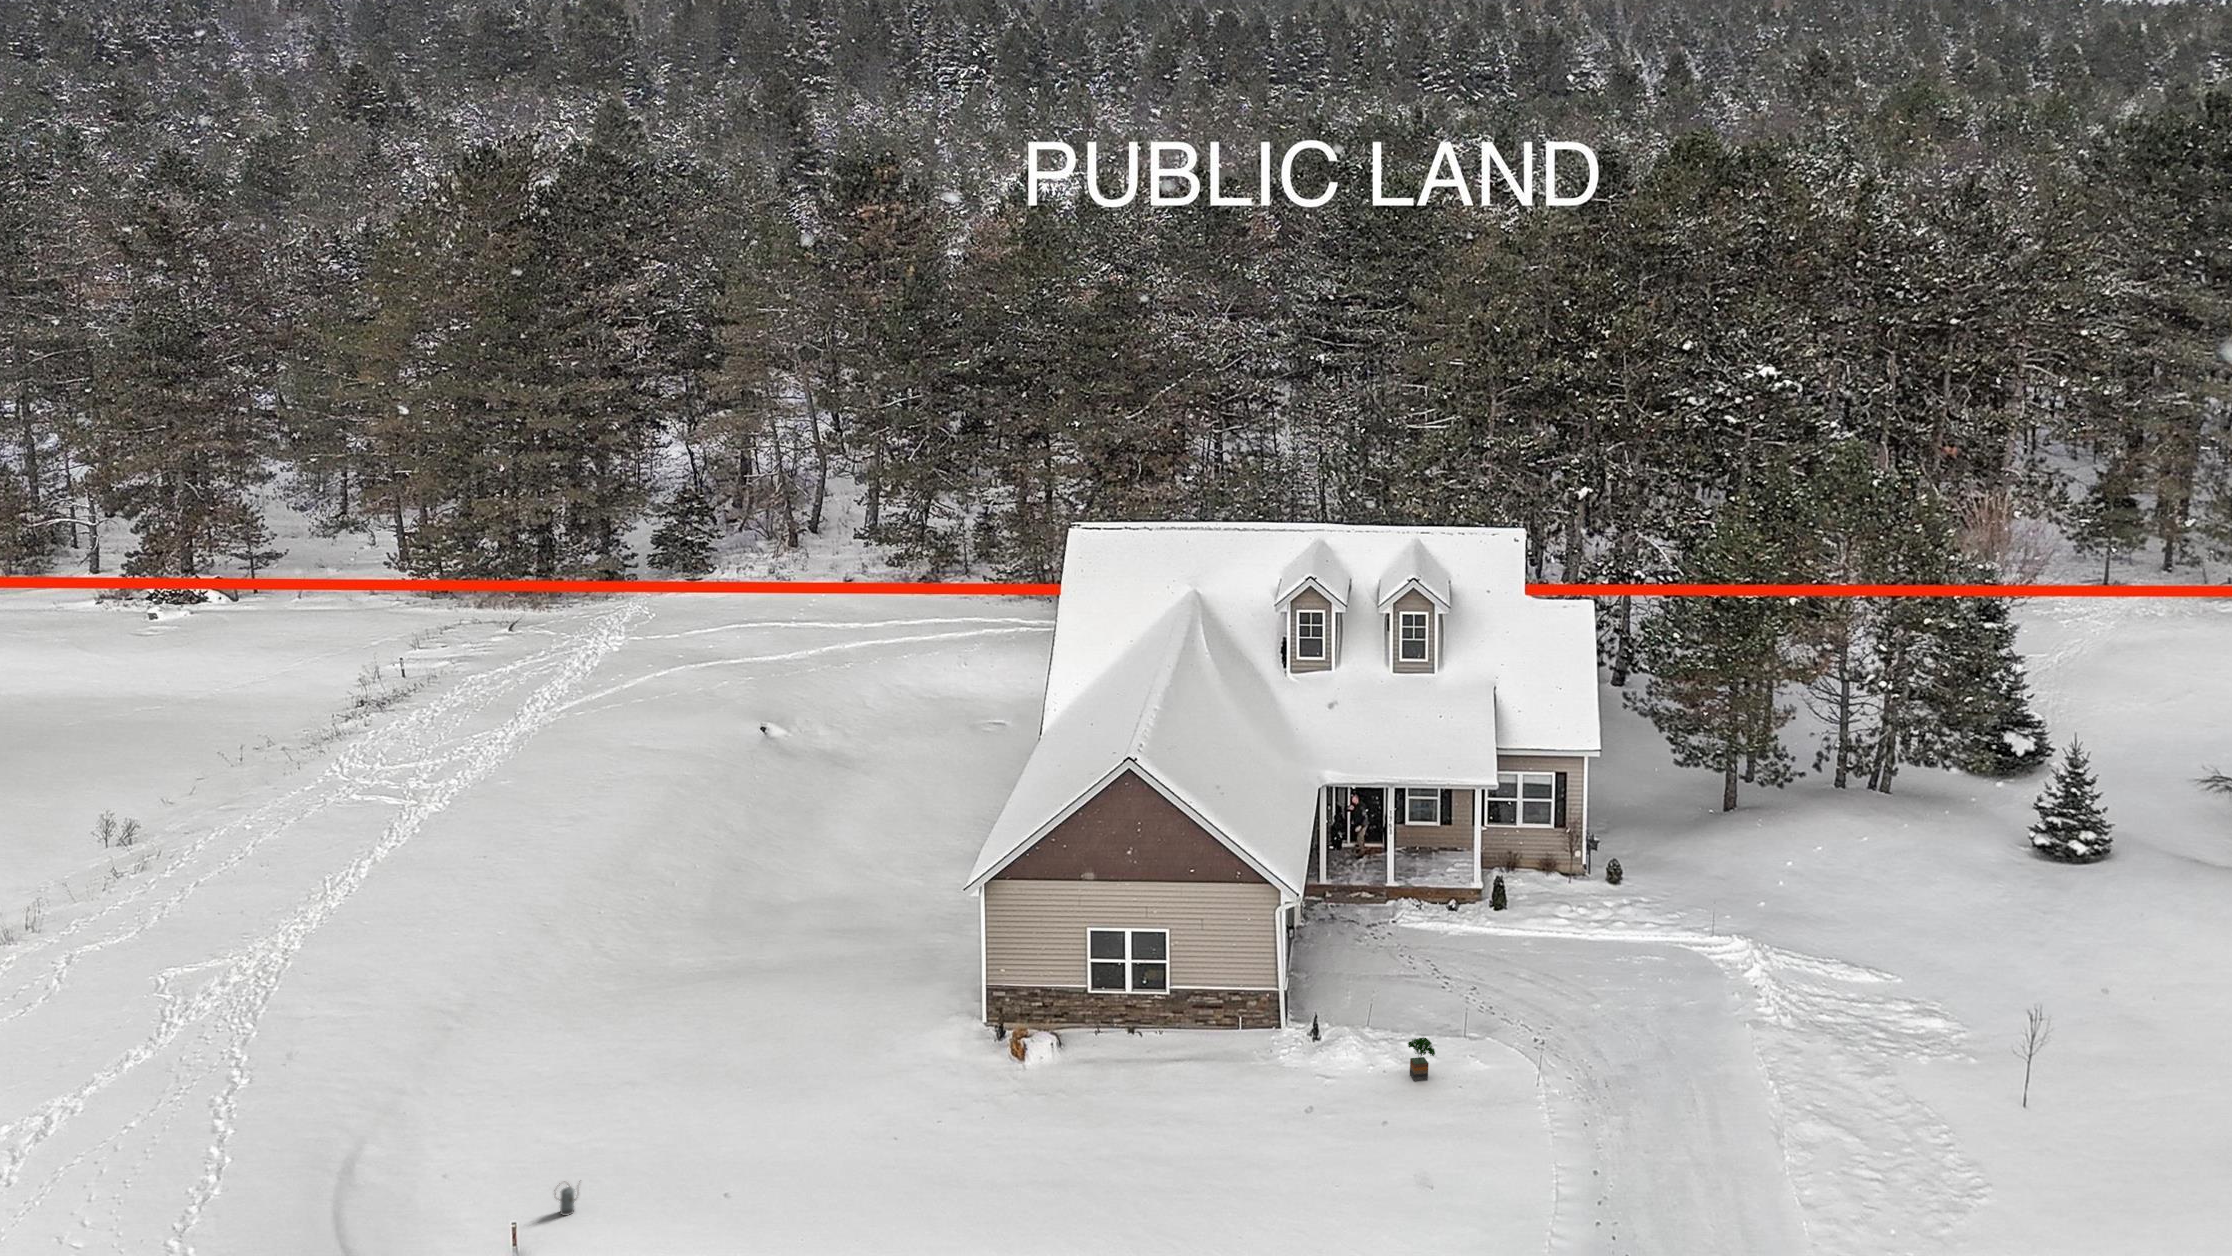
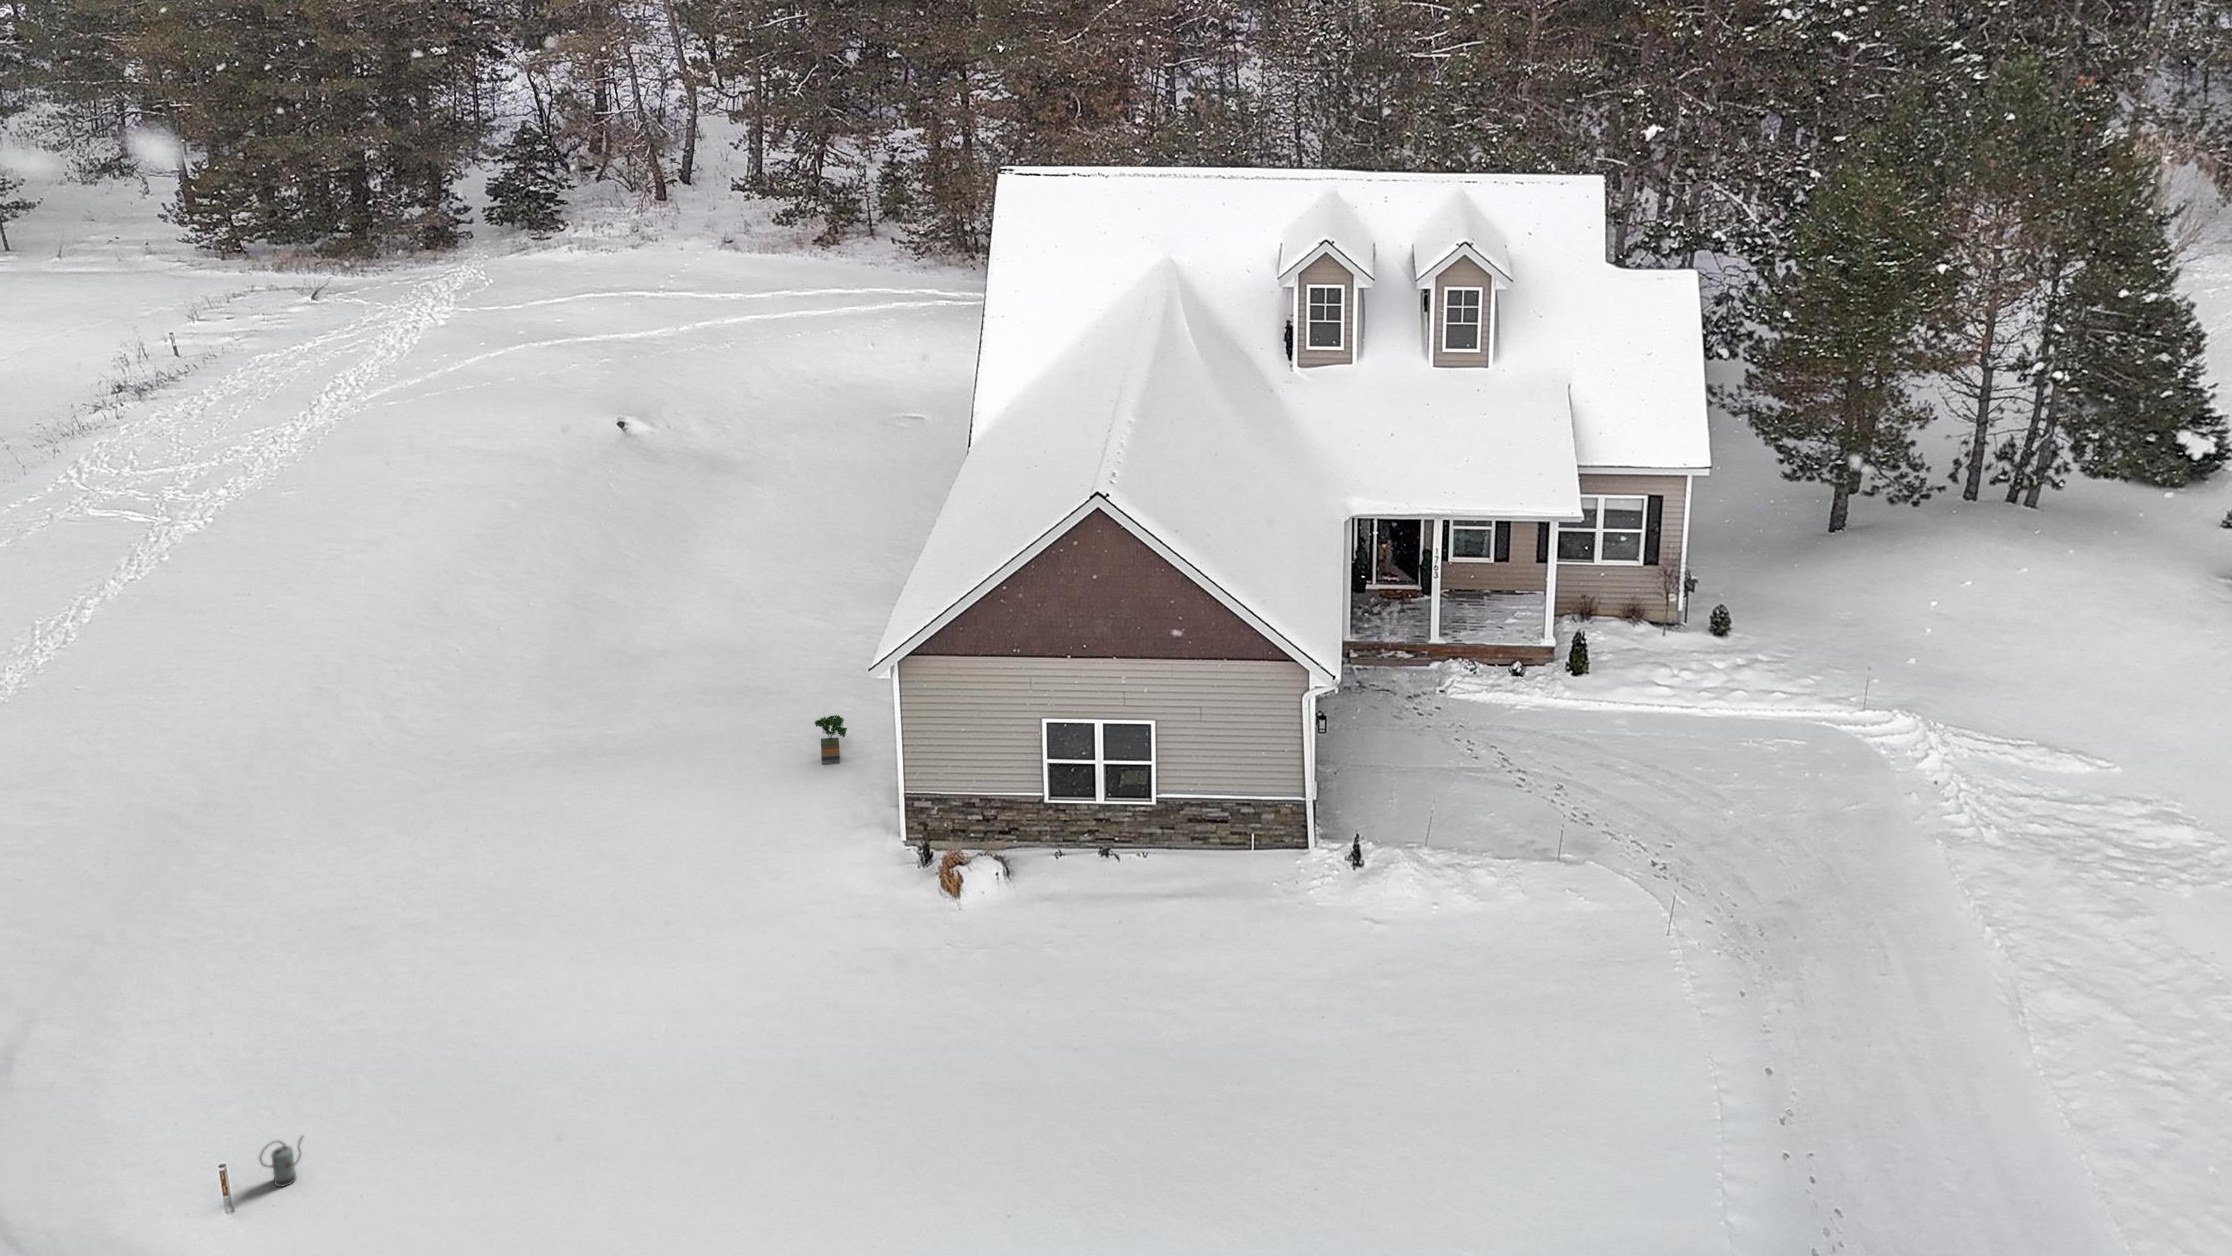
potted tree: present [1408,1037,1435,1081] -> present [815,715,847,765]

